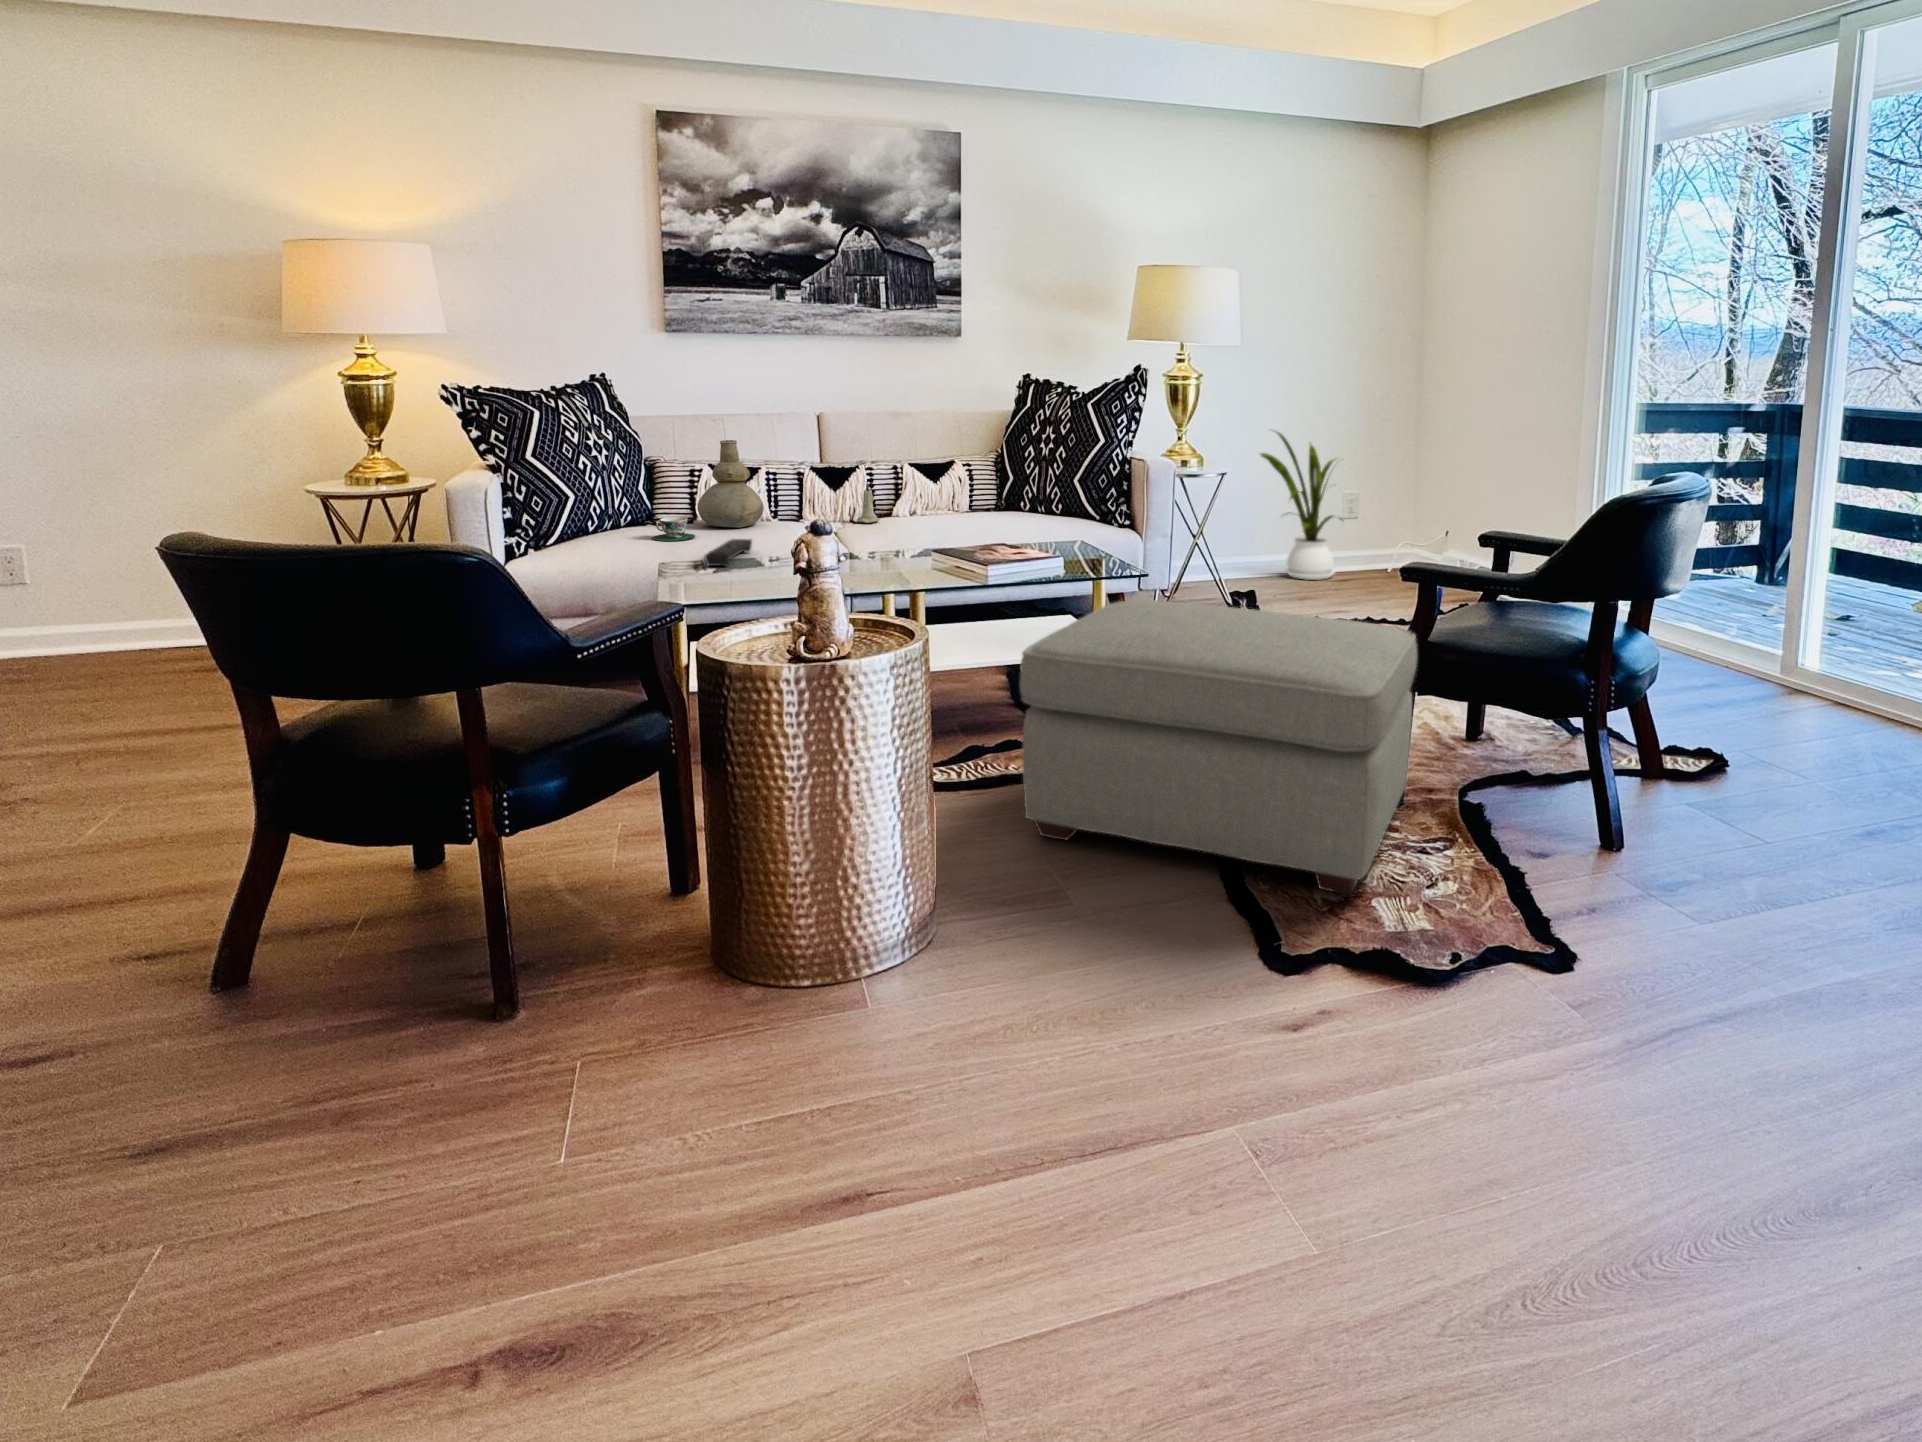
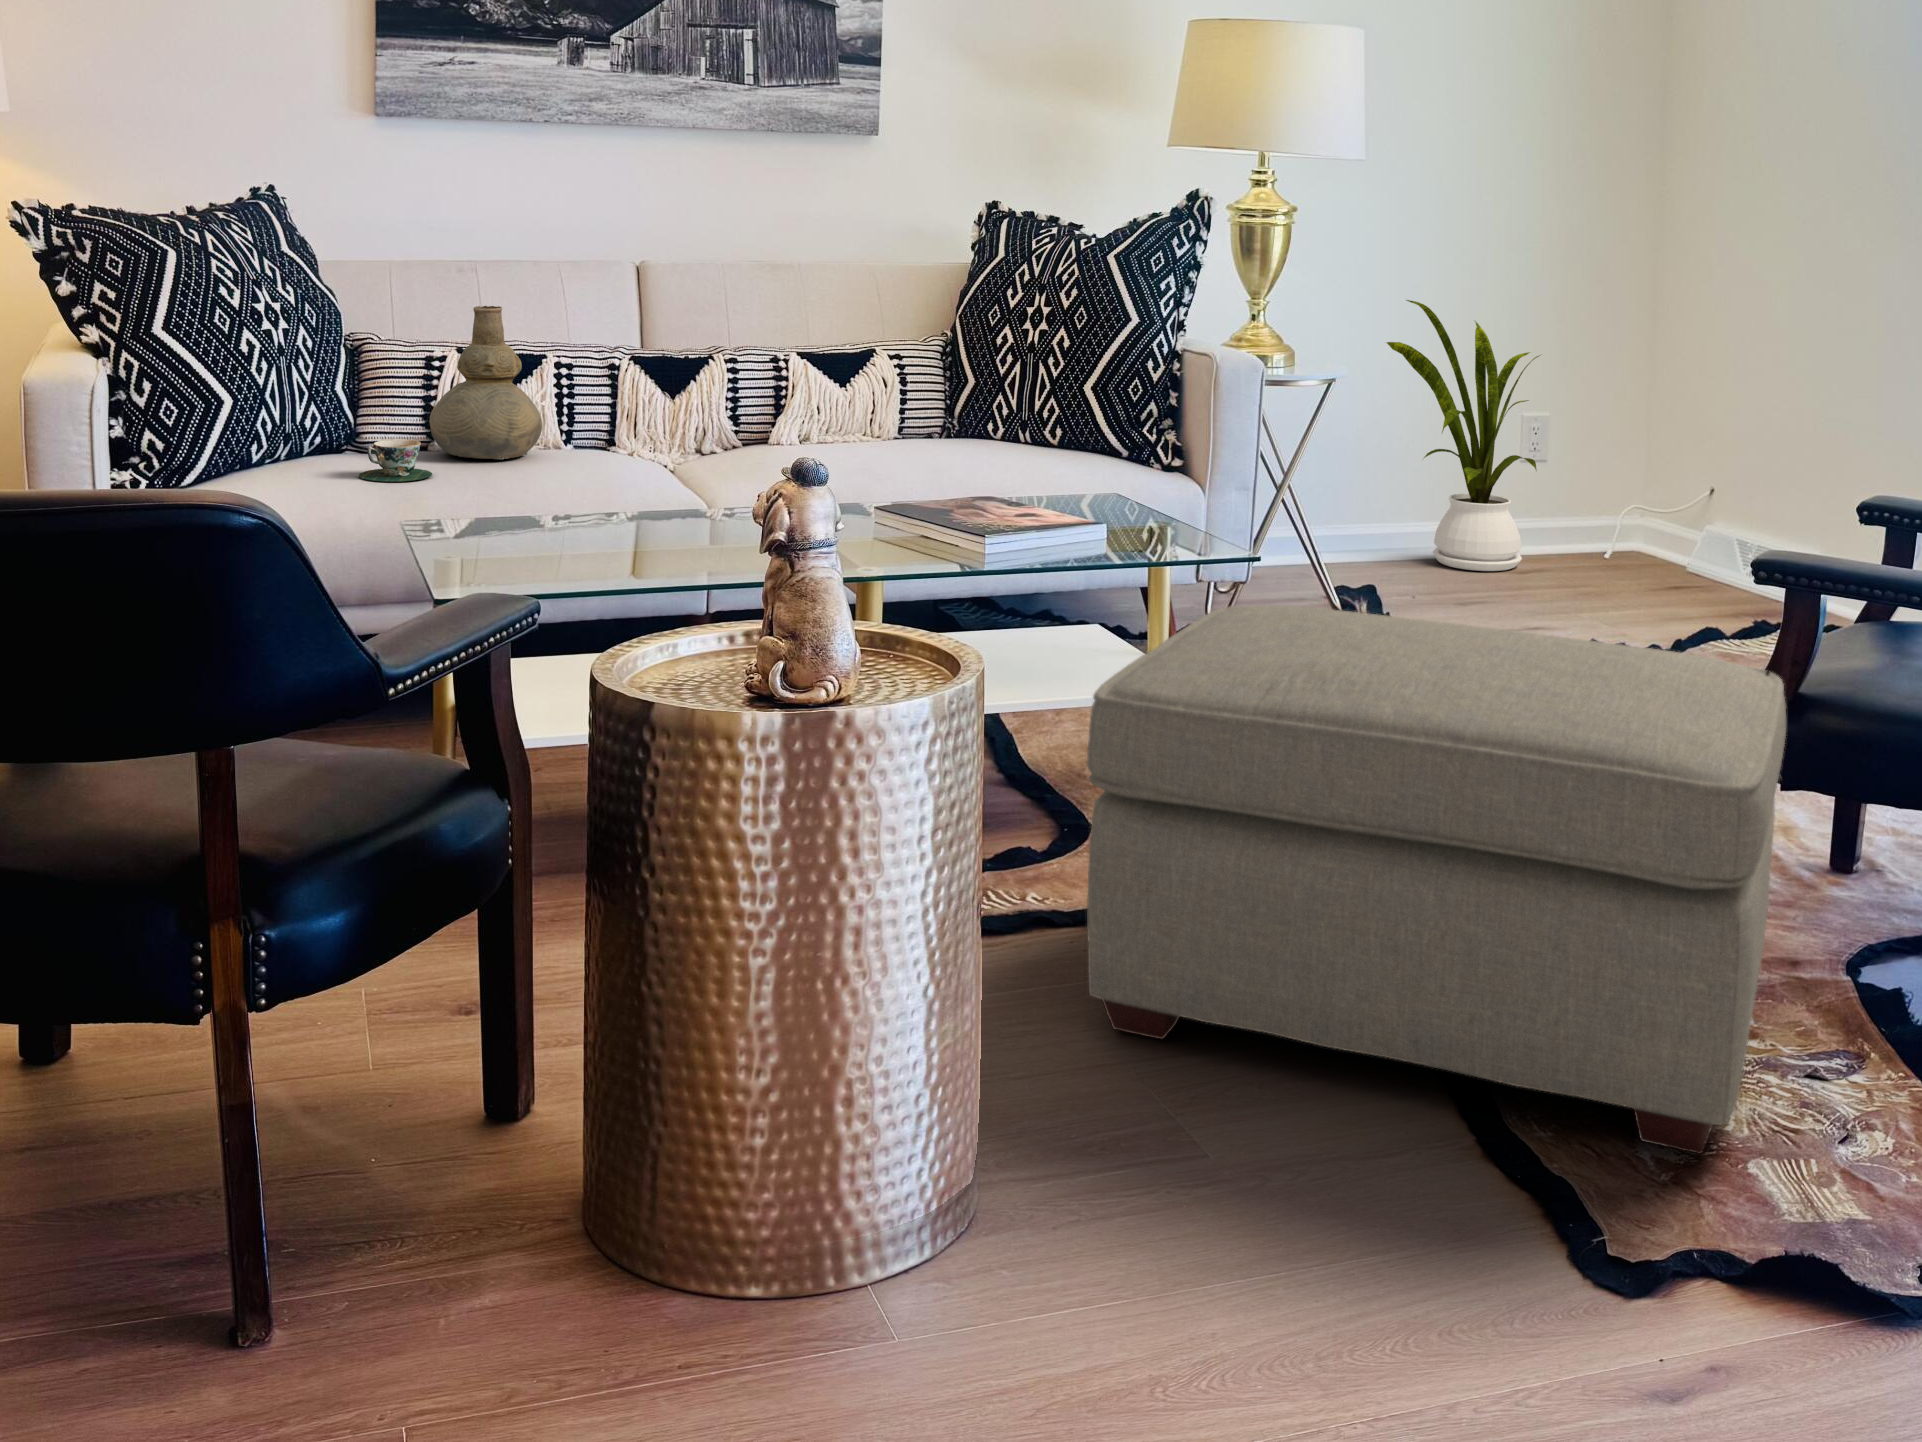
candle: present [857,482,879,523] -> none [700,383,739,455]
remote control: present [705,539,752,566] -> none [471,481,541,529]

